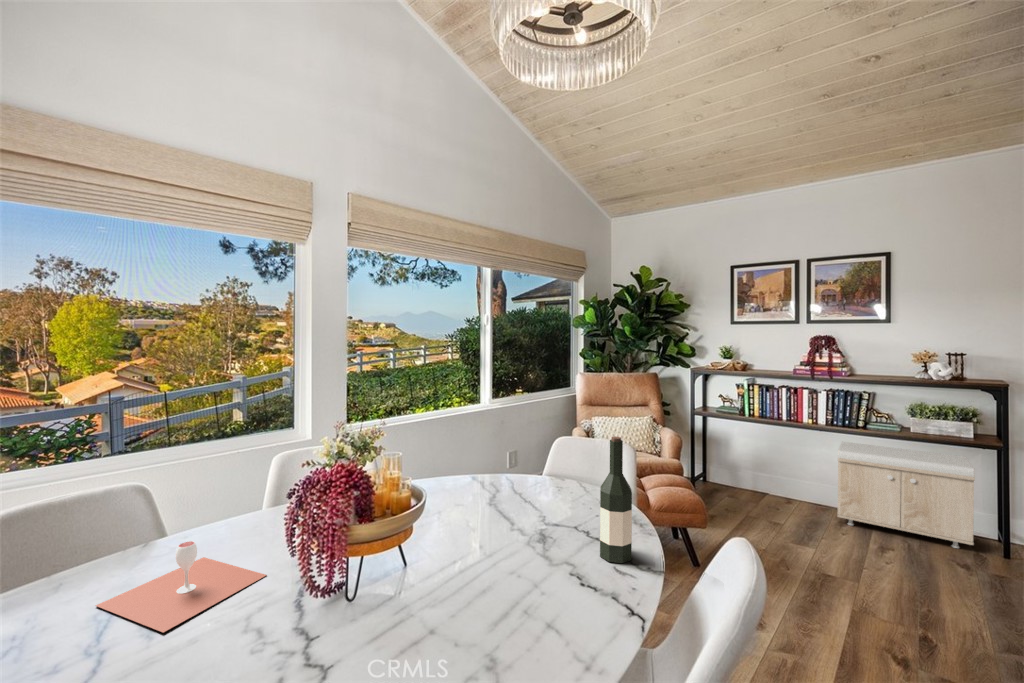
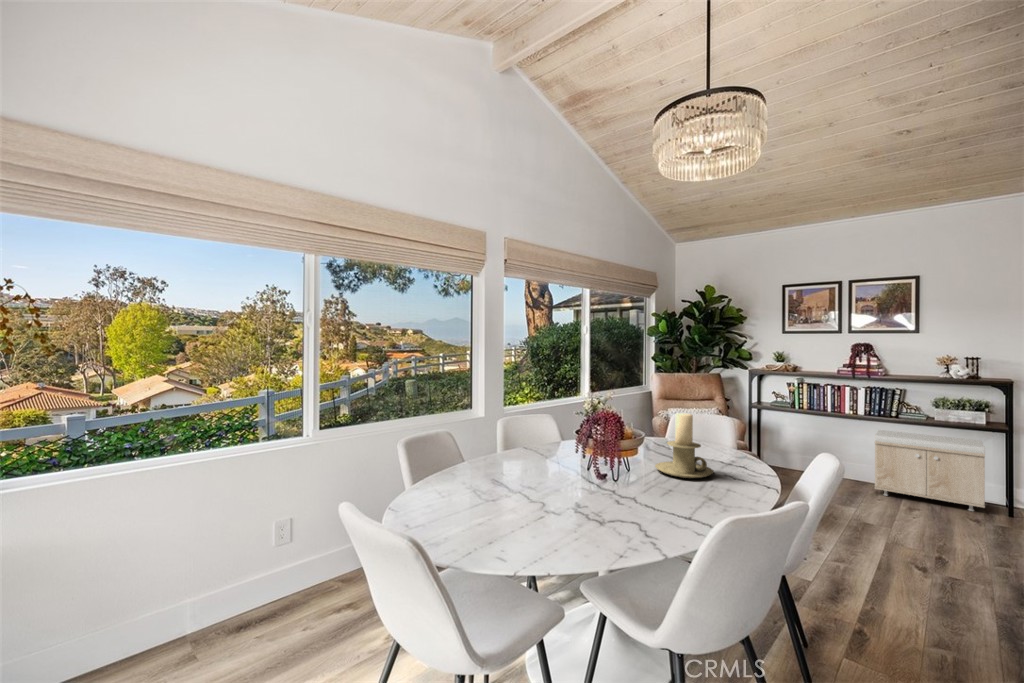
wine bottle: present [600,436,632,563] -> none [728,399,748,468]
candle holder: none [450,469,556,608] -> present [655,413,714,478]
wine glass: present [96,541,267,633] -> none [488,447,555,481]

